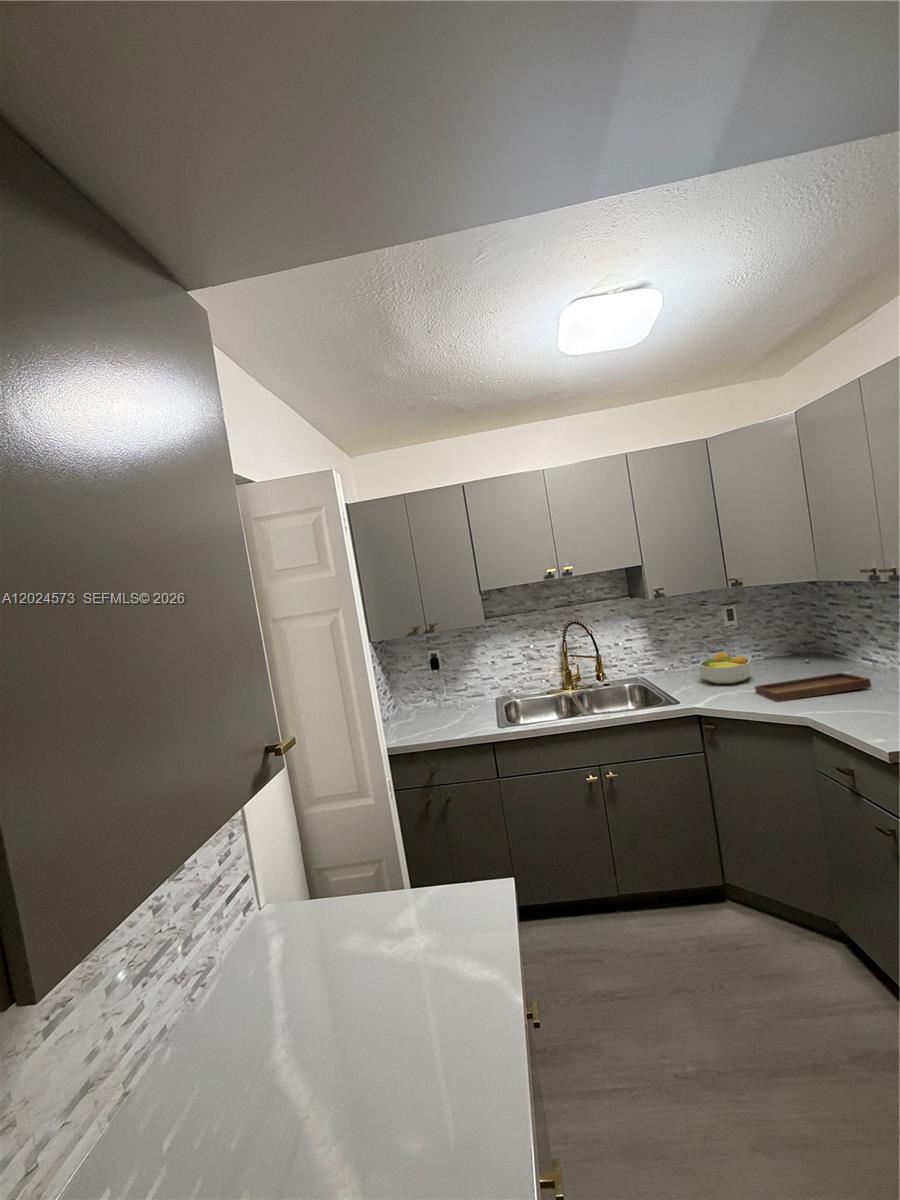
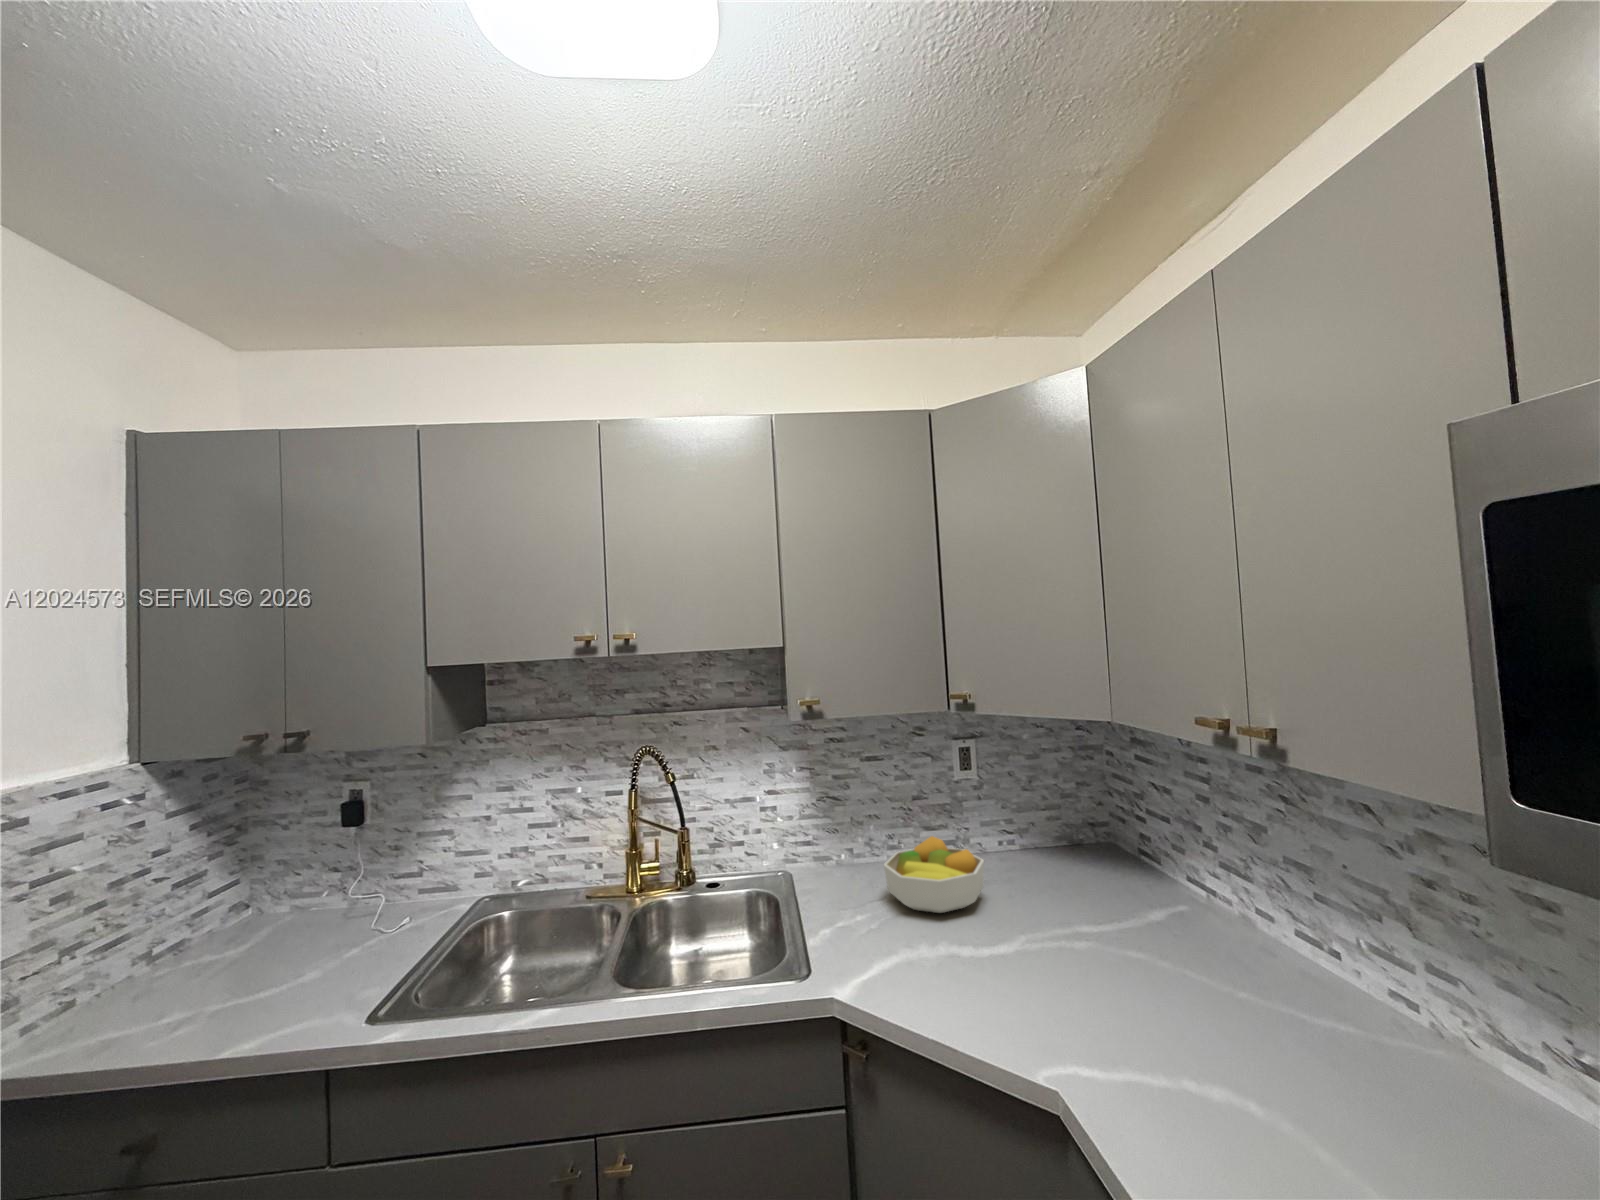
tray: present [755,659,871,702] -> none [978,888,1210,994]

